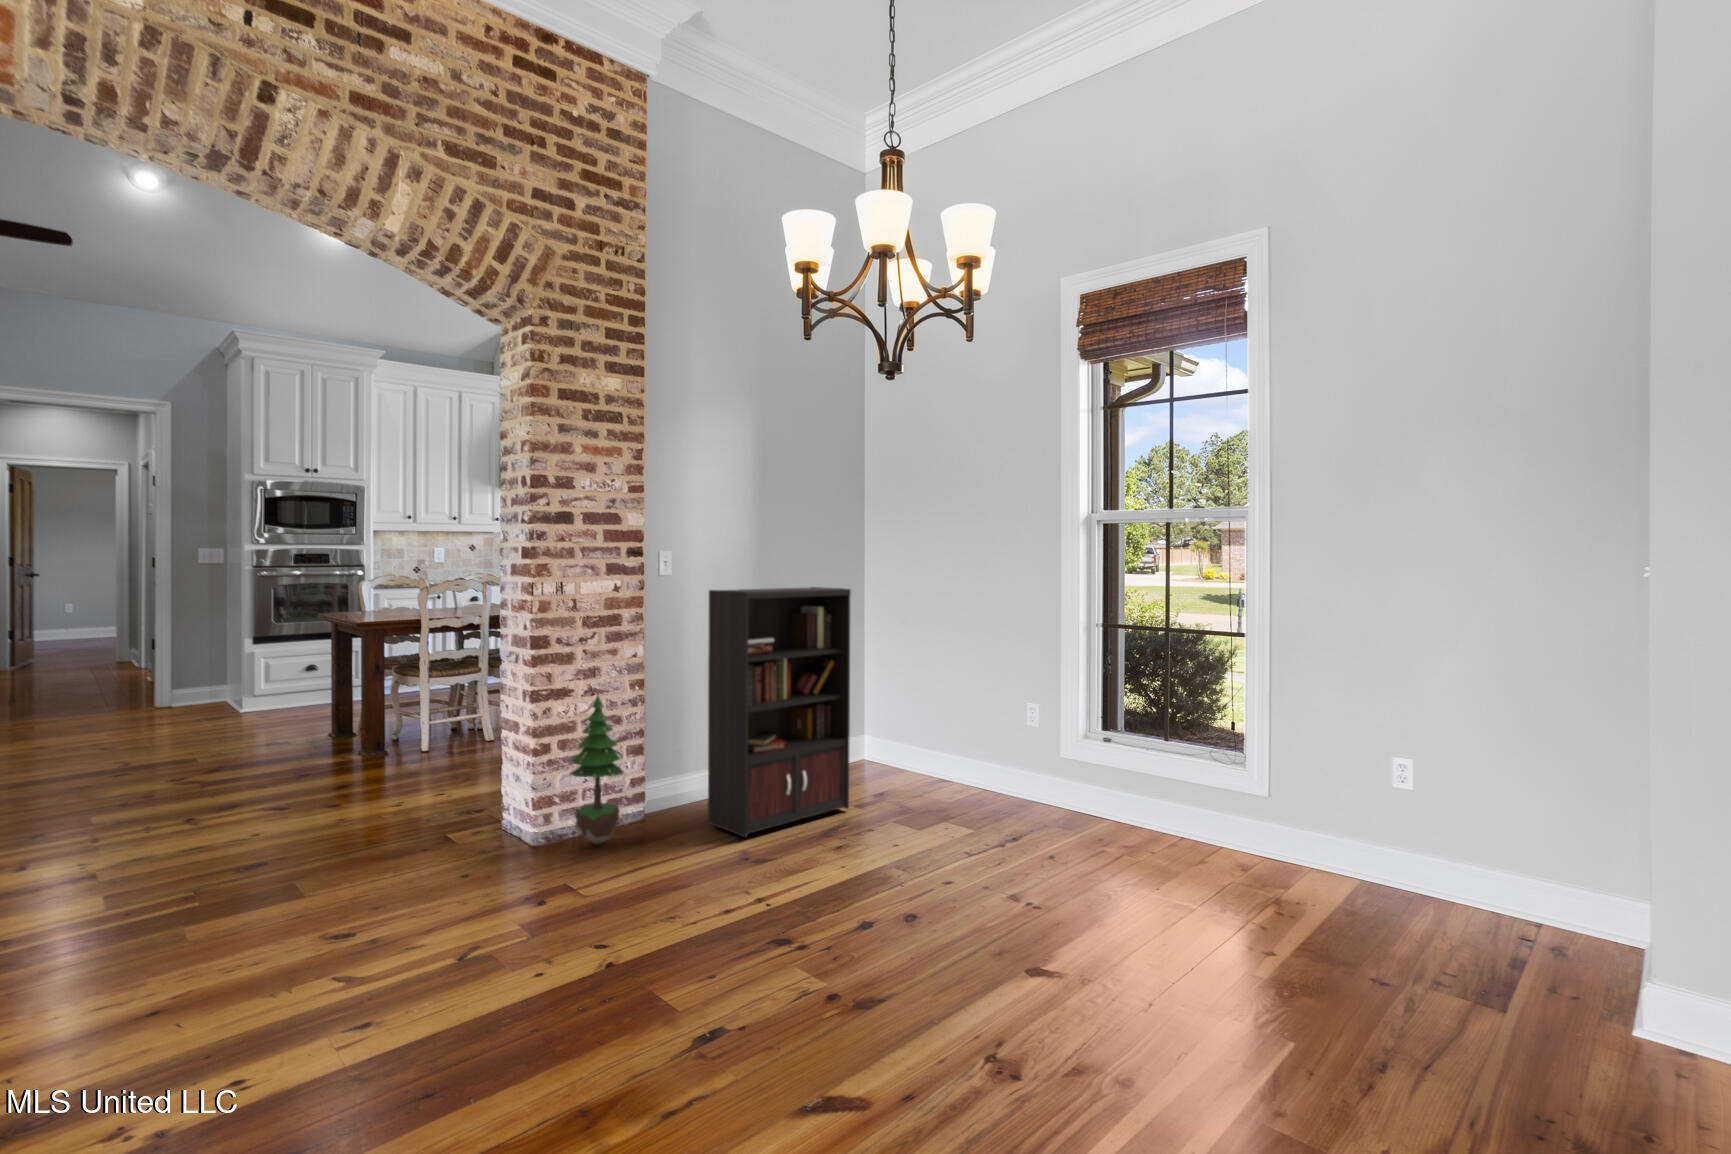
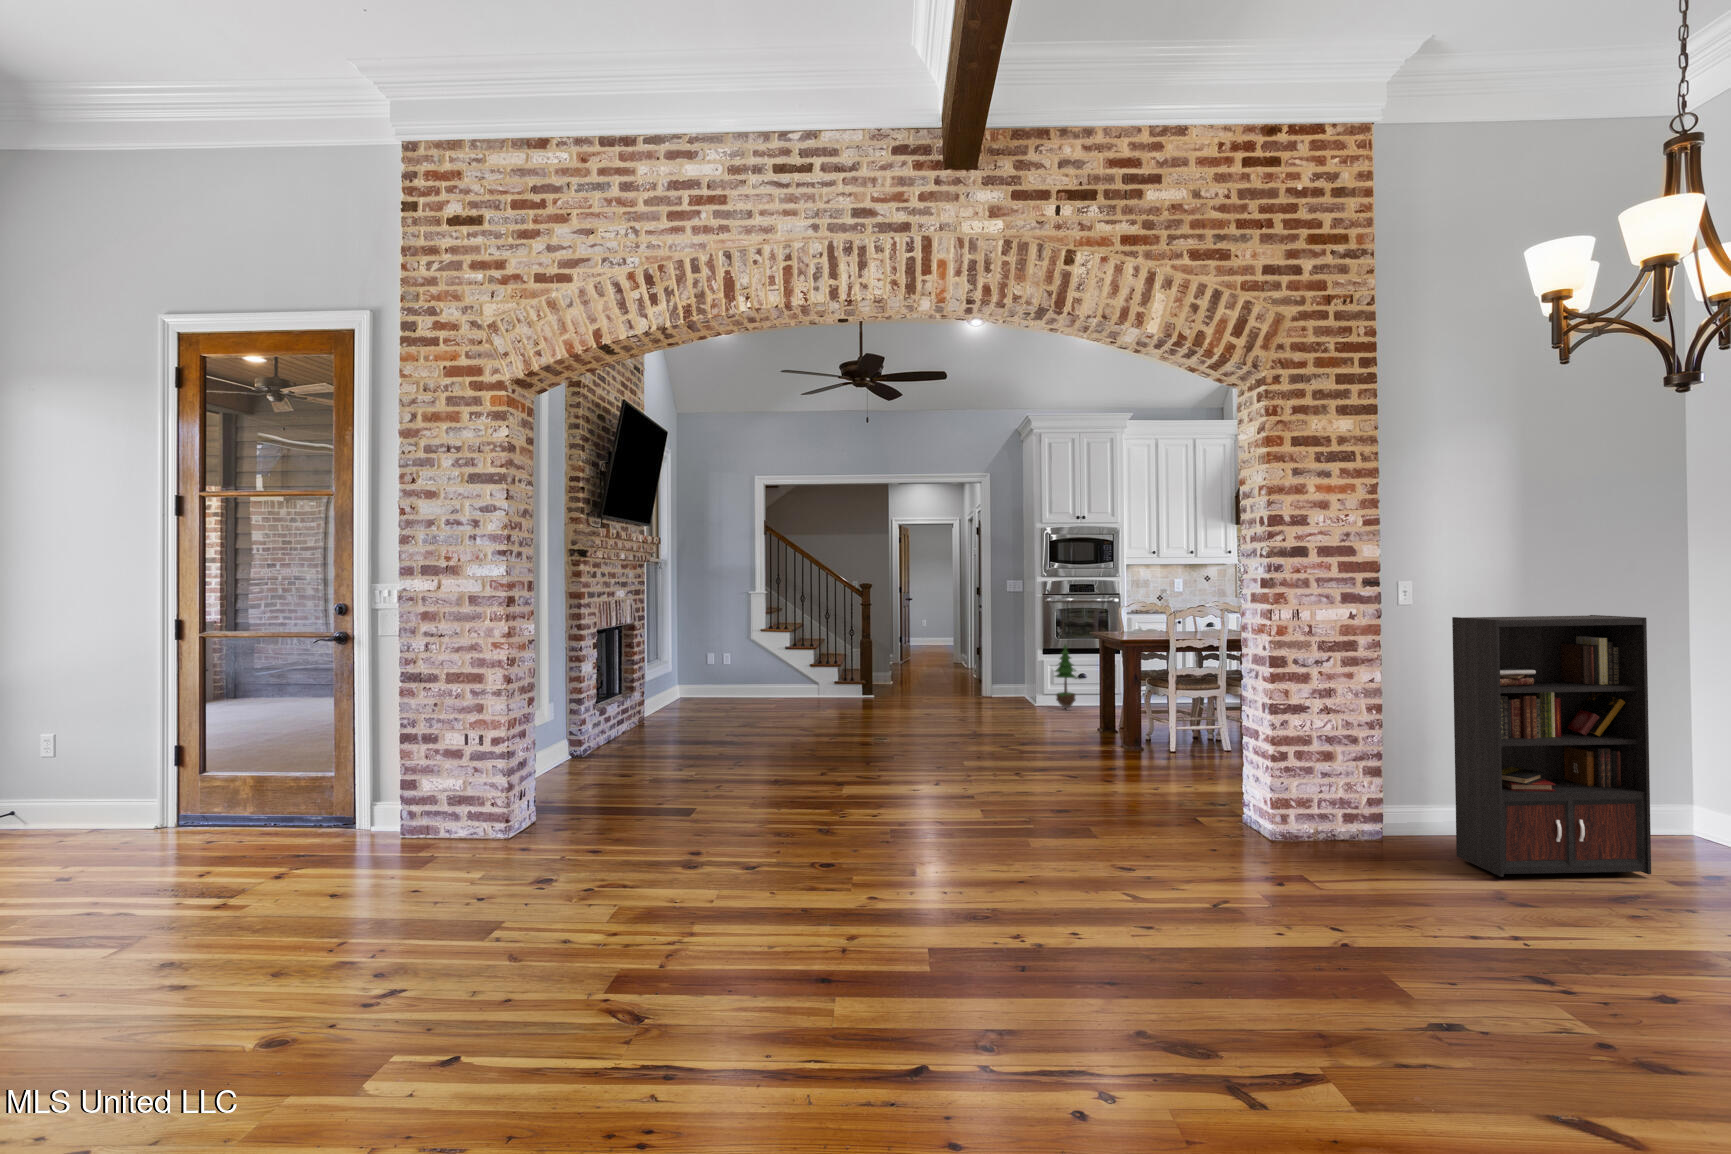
potted tree: present [570,696,624,845] -> present [1055,645,1077,709]

